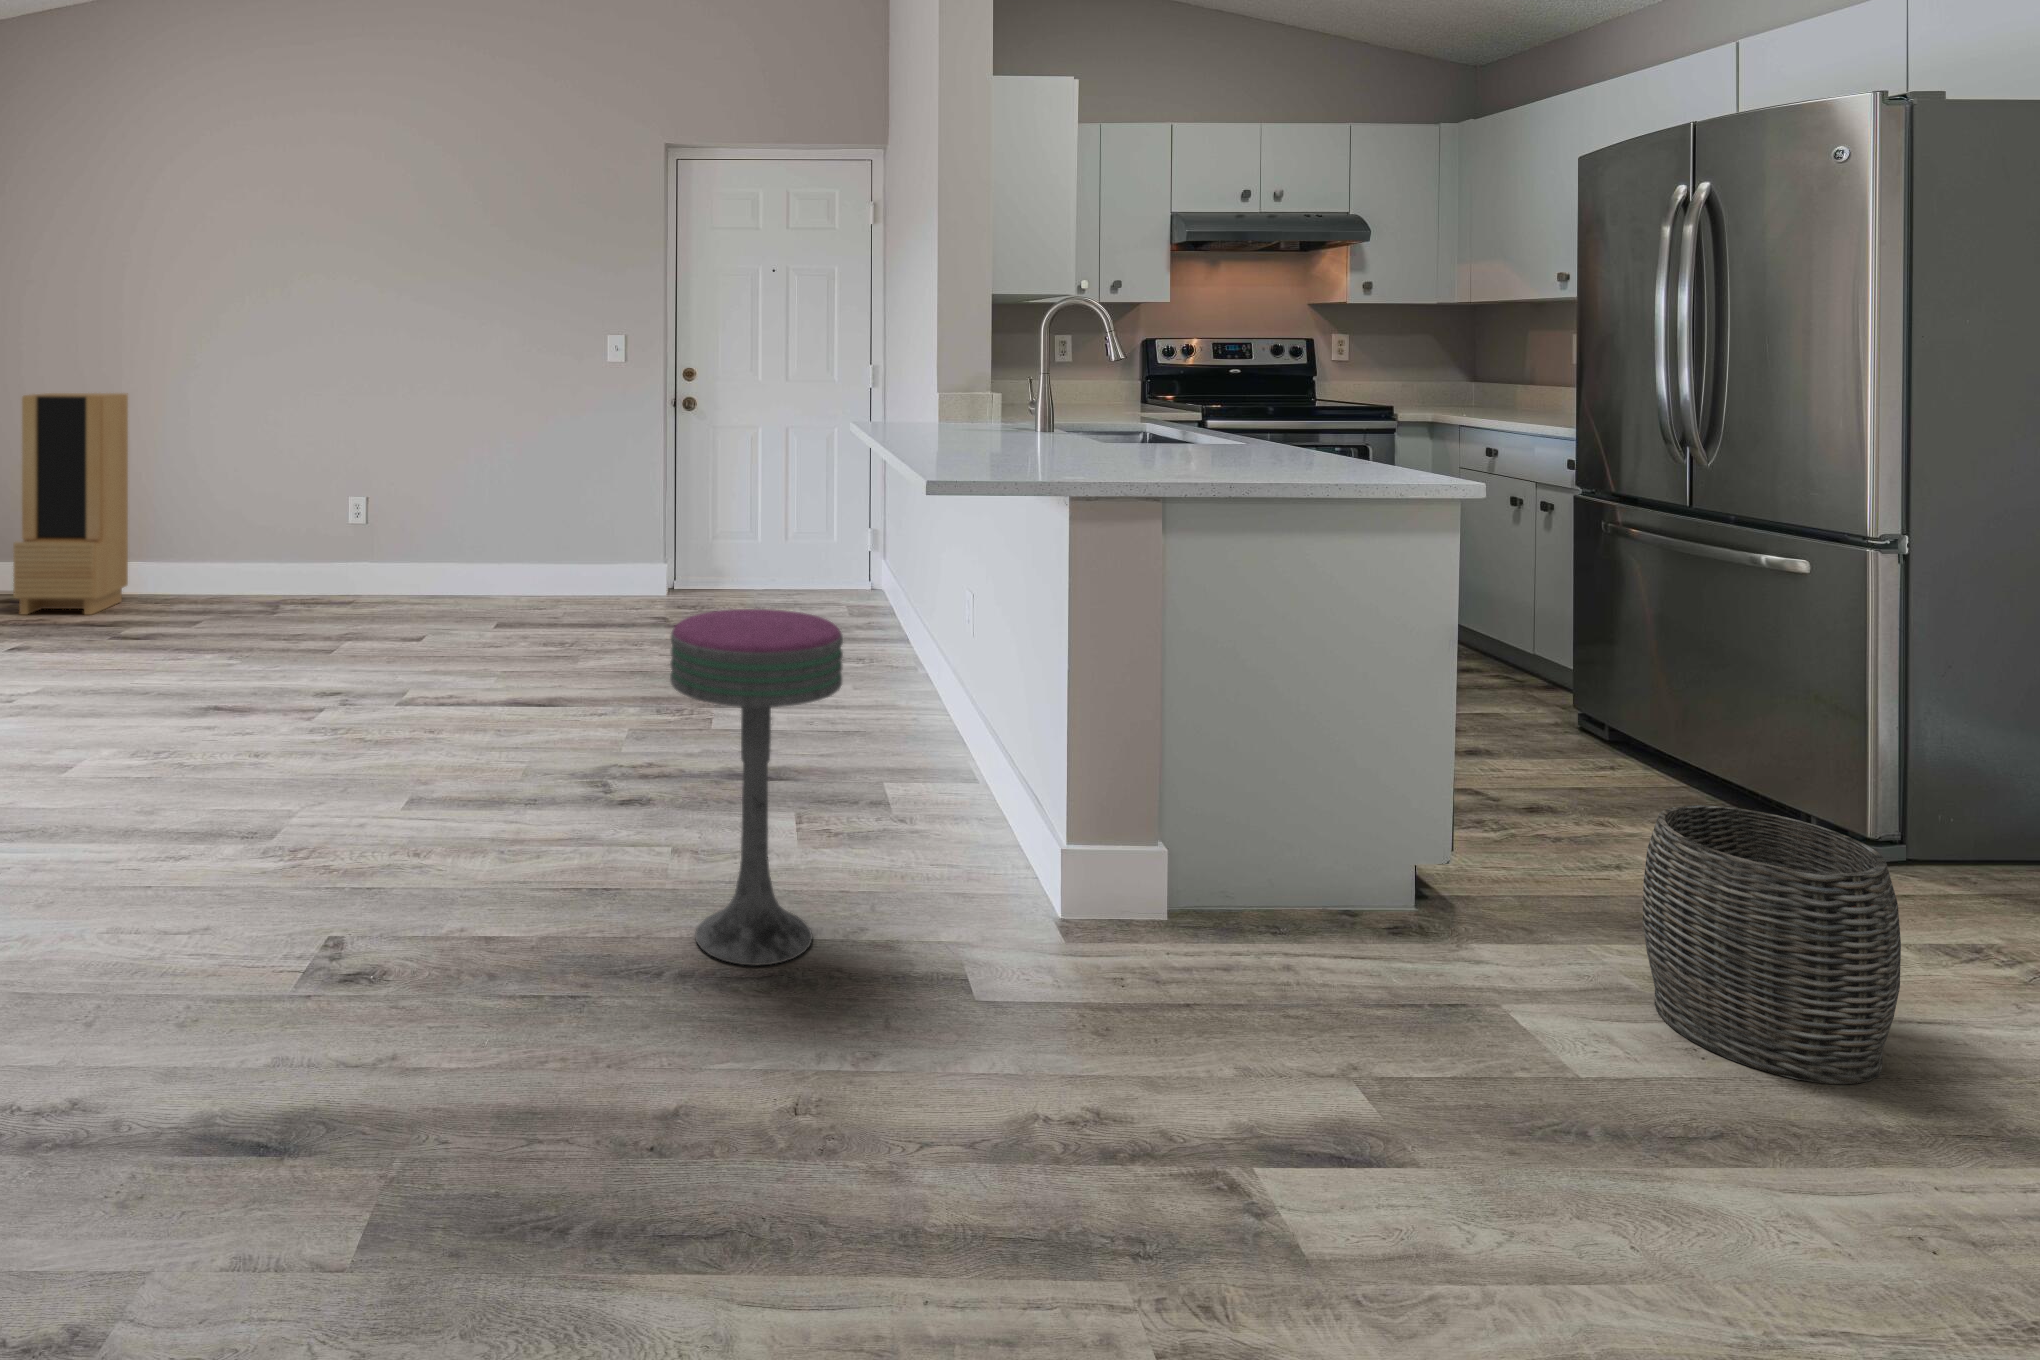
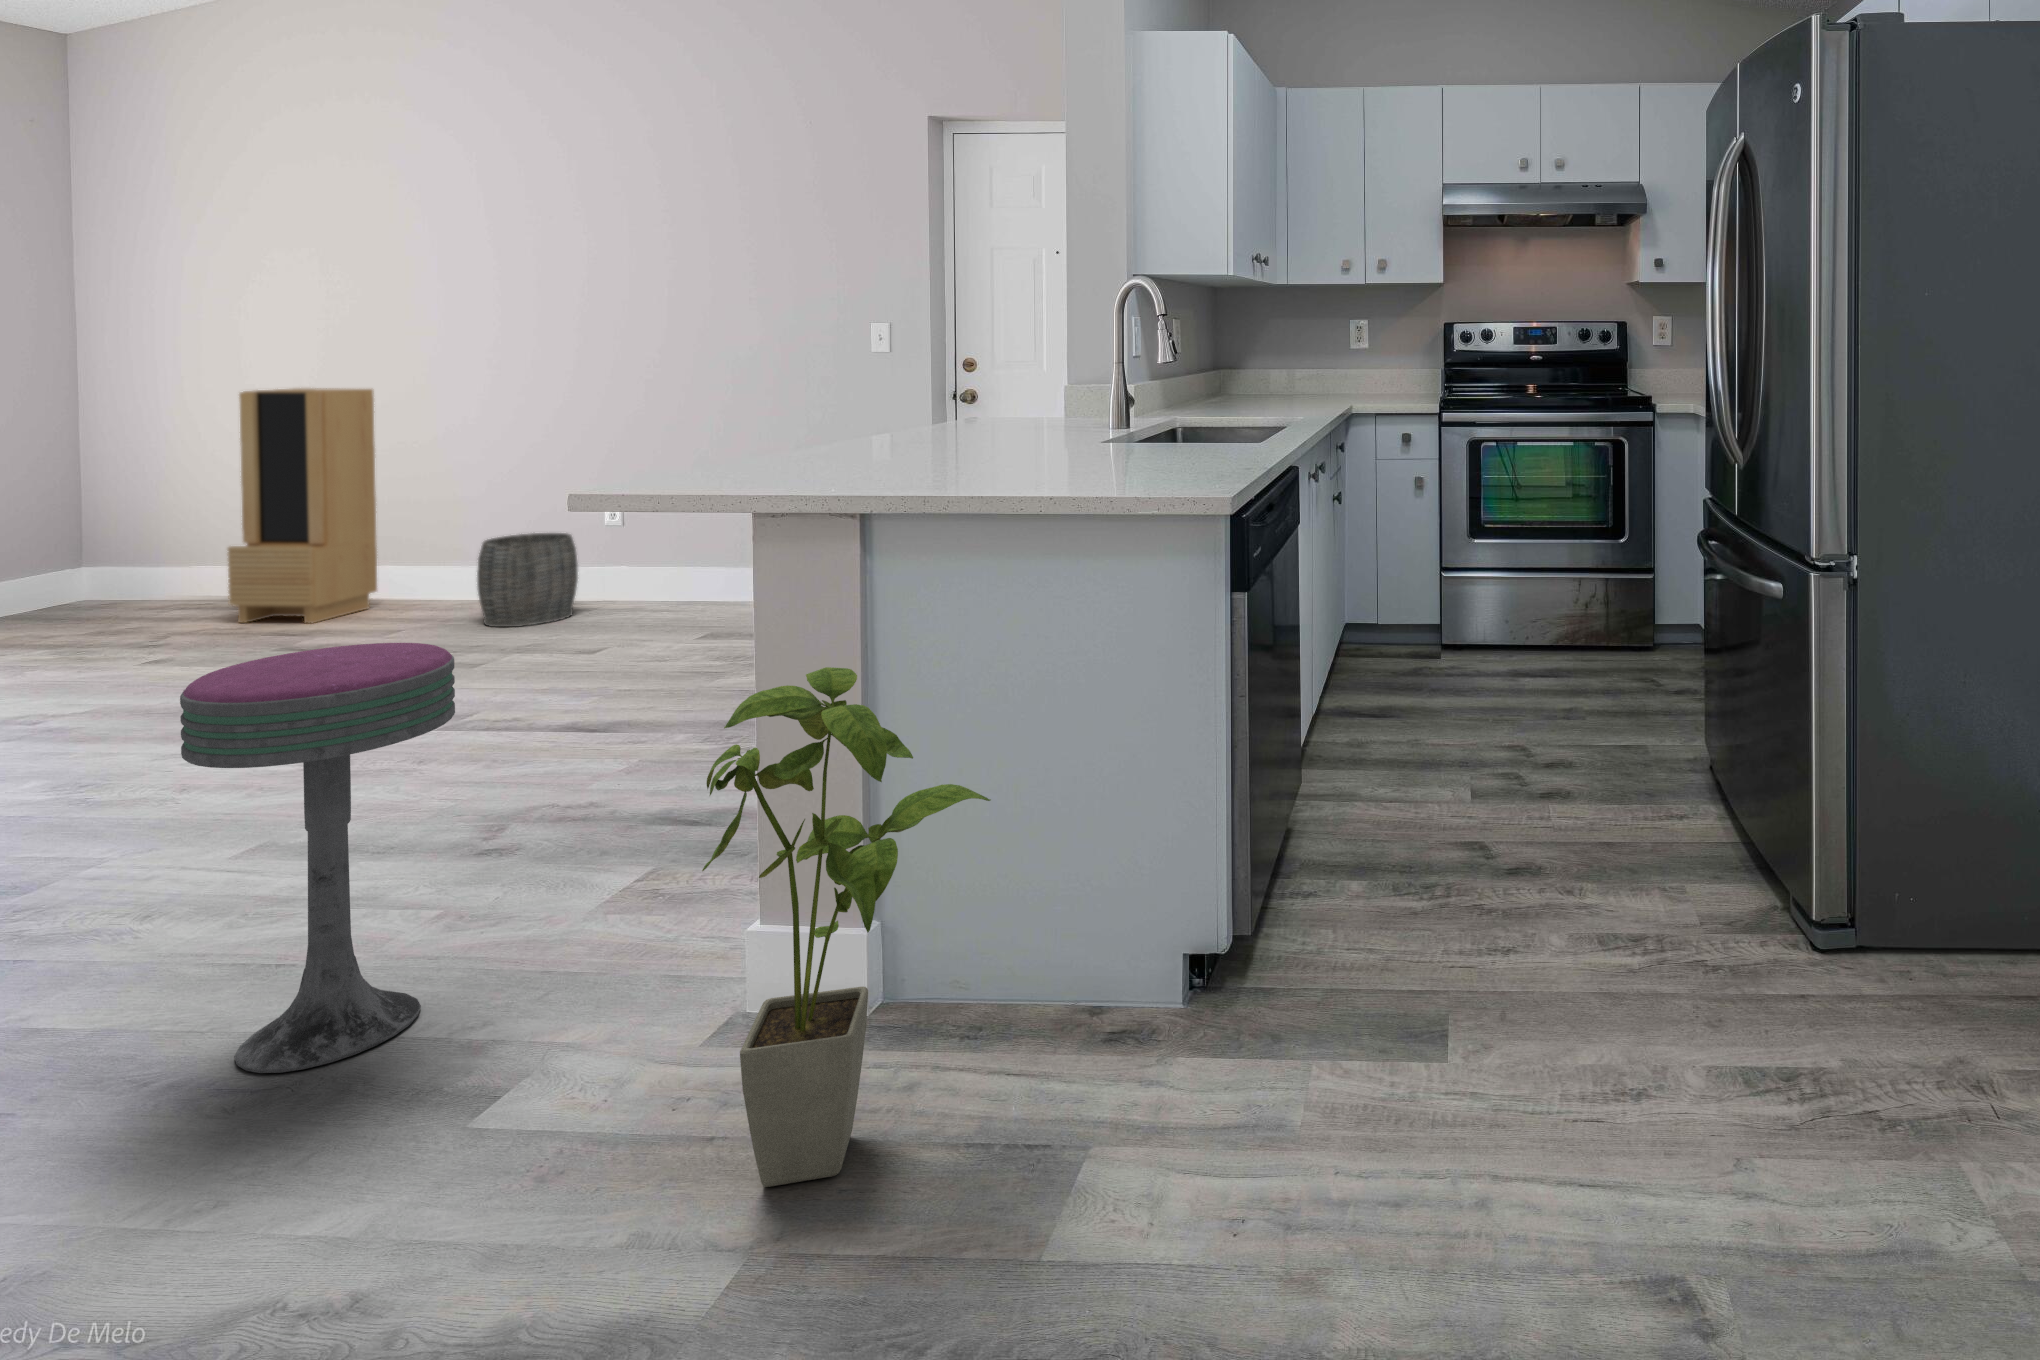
house plant: none [1224,618,1468,1035] -> present [702,667,991,1187]
woven basket: present [1643,805,1901,1084] -> present [477,533,578,627]

